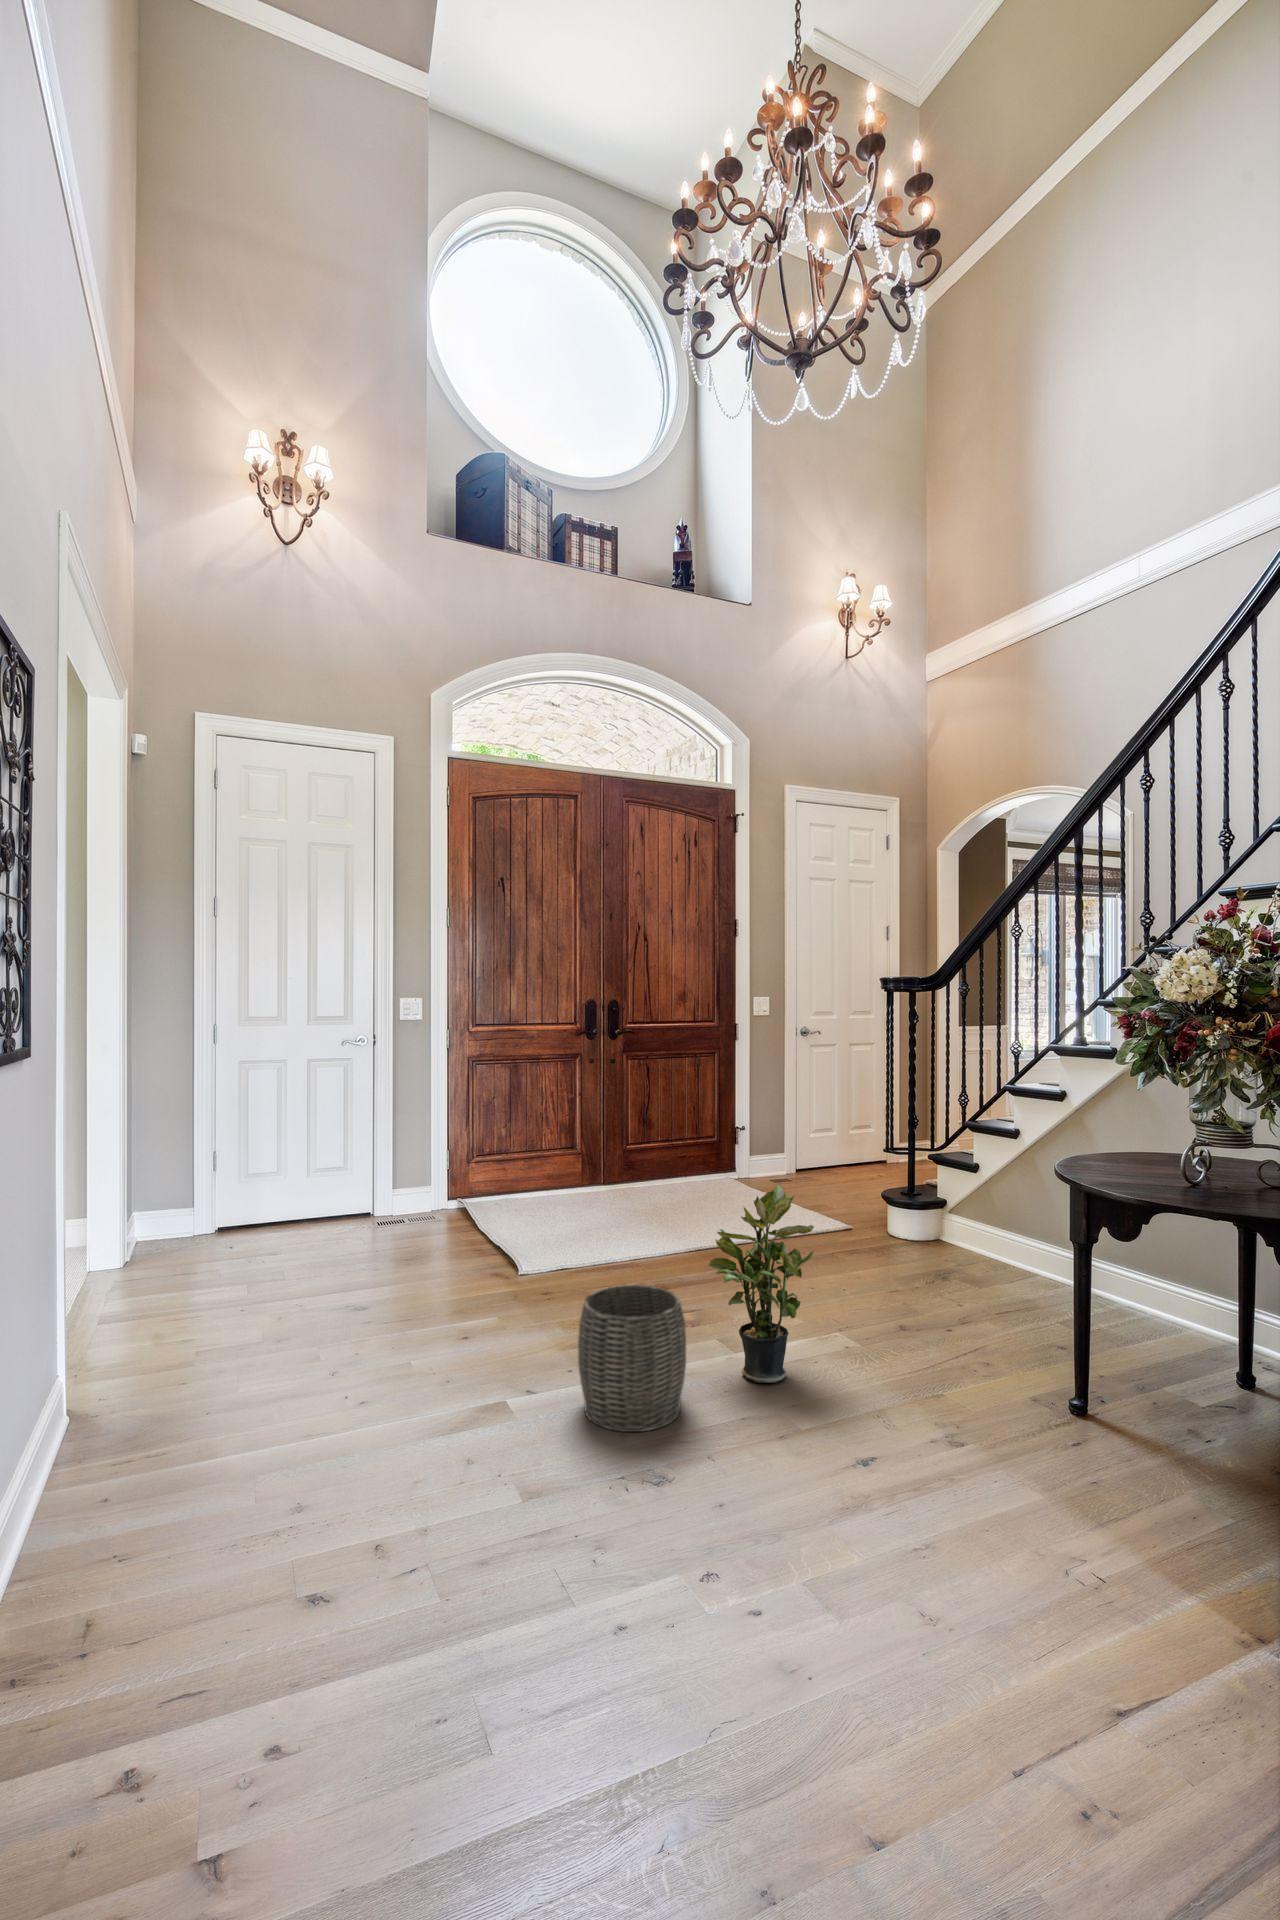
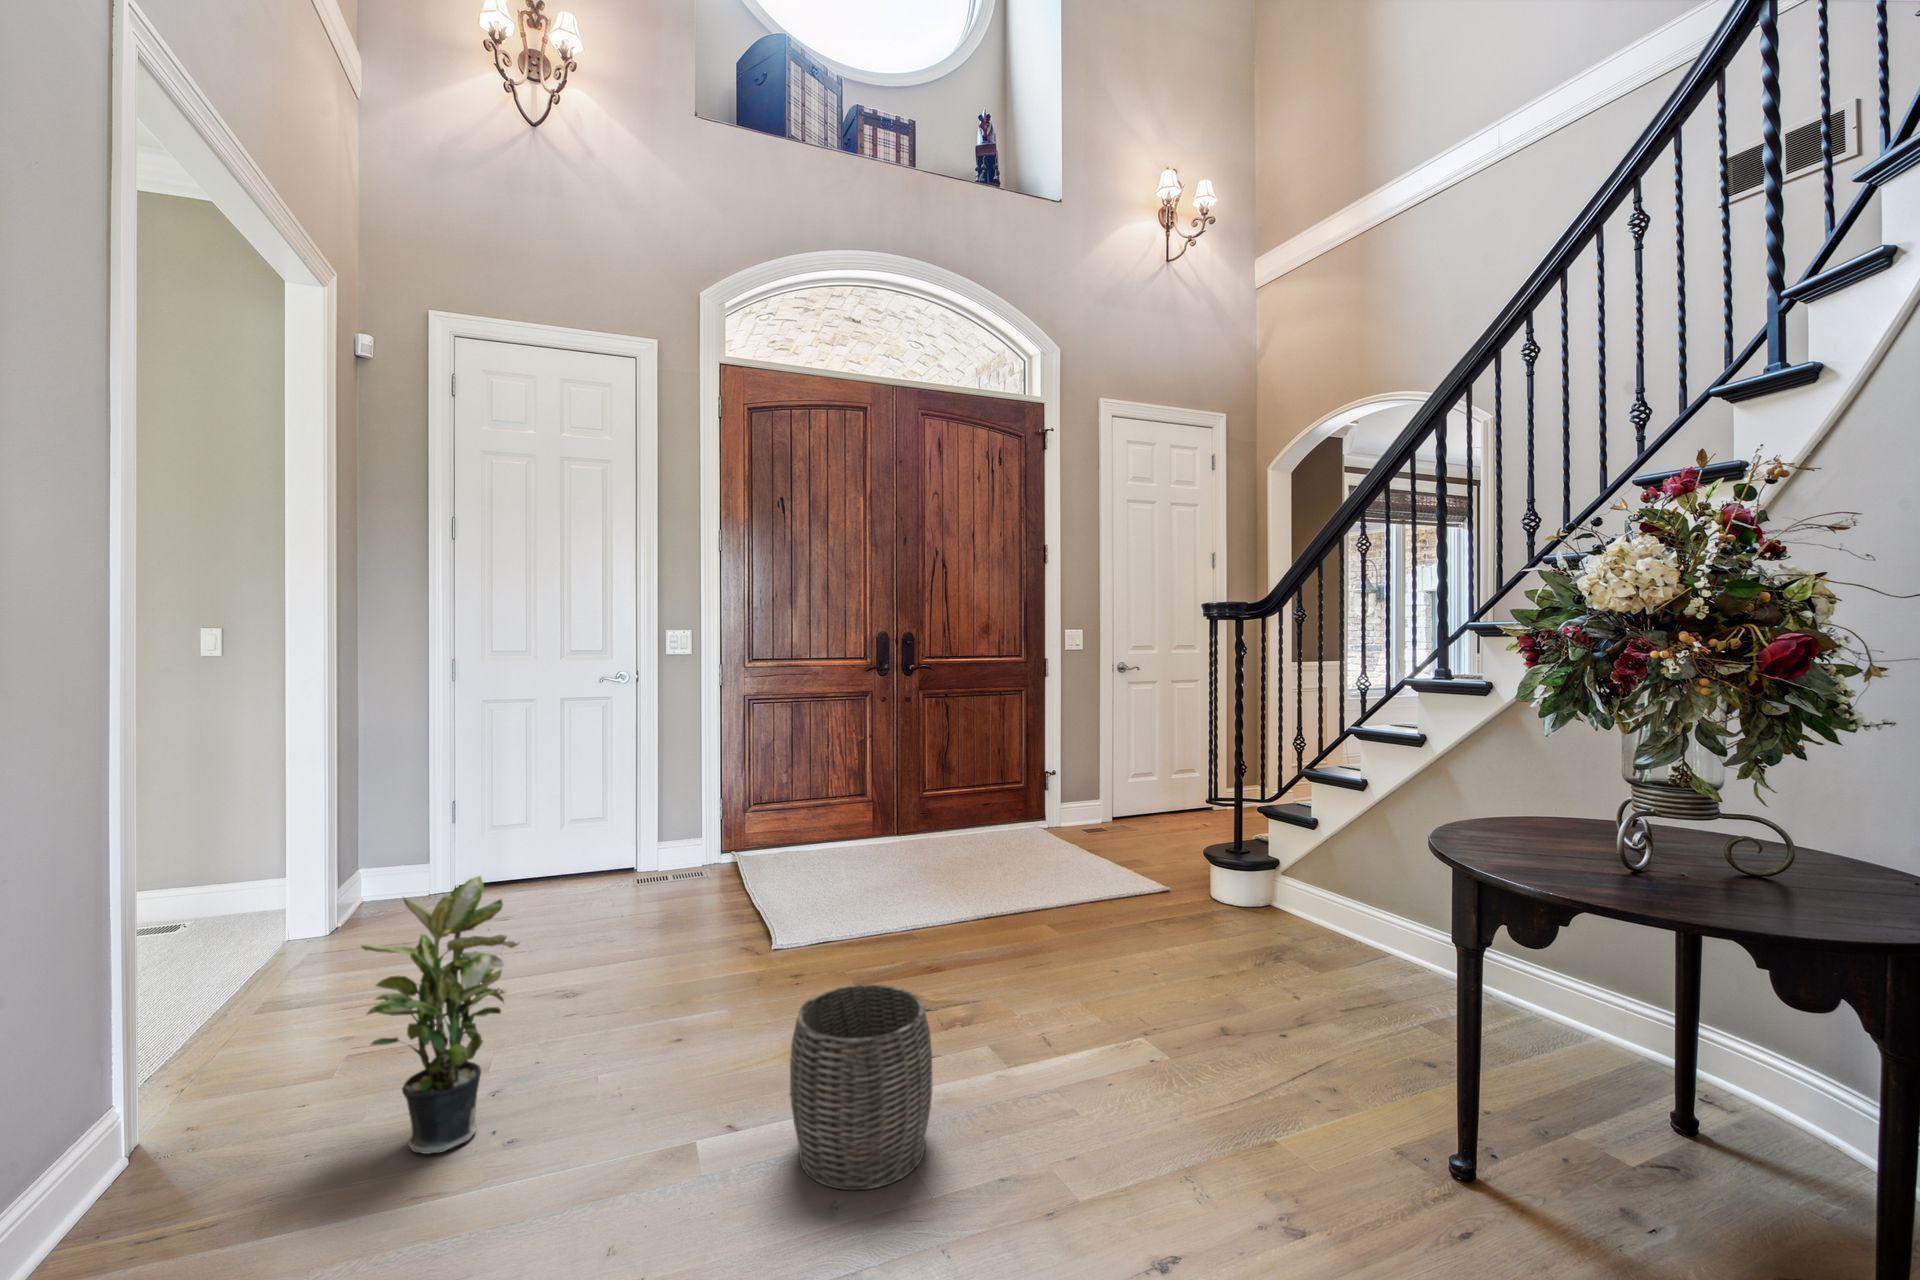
potted plant: present [709,1184,814,1383] -> present [361,876,519,1154]

